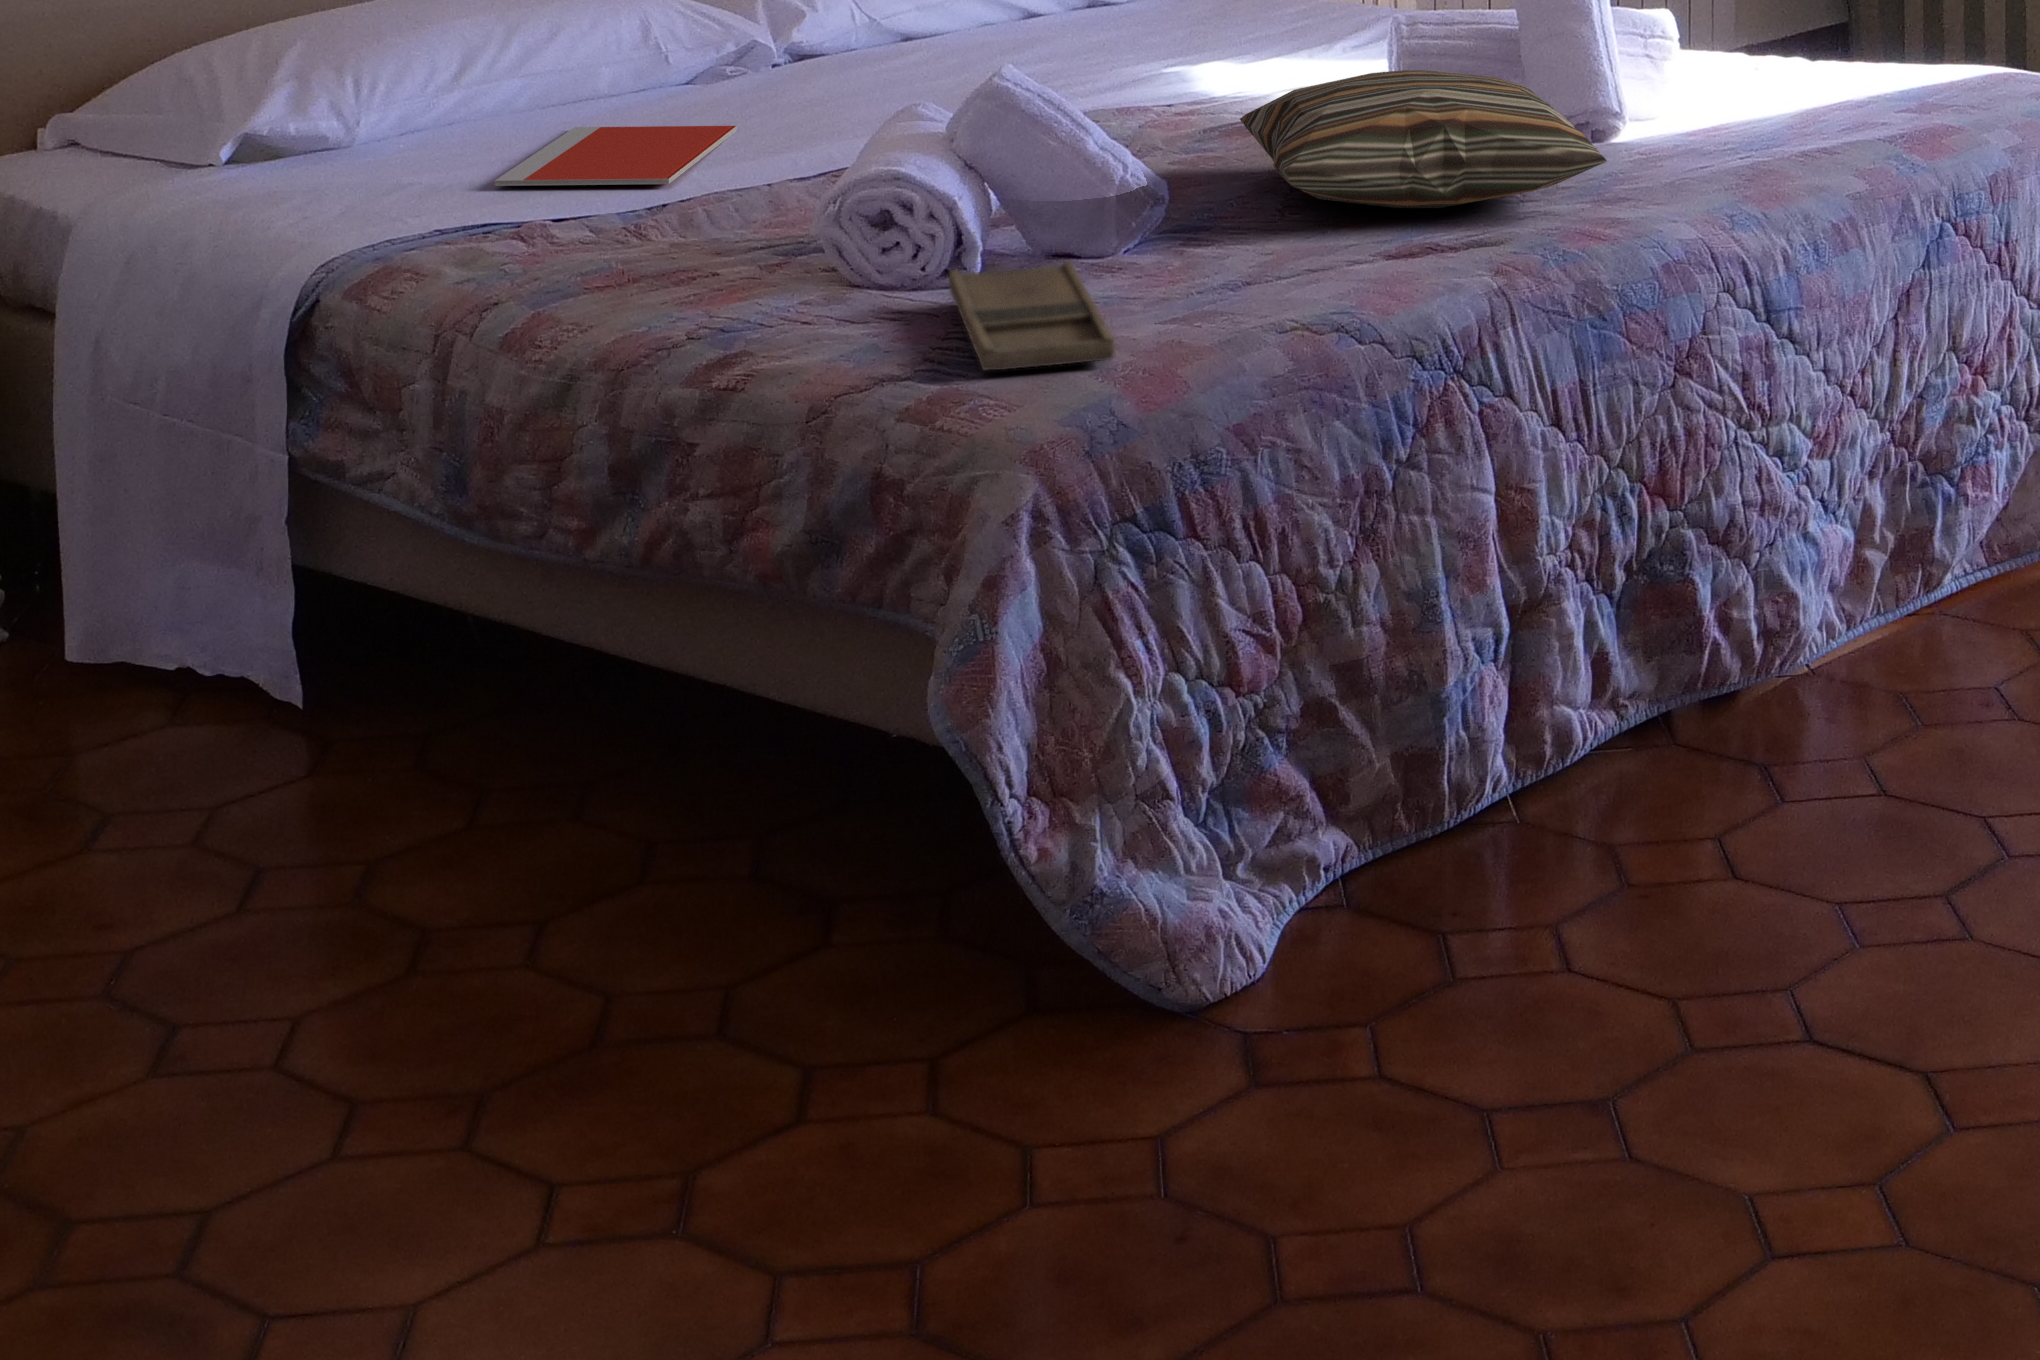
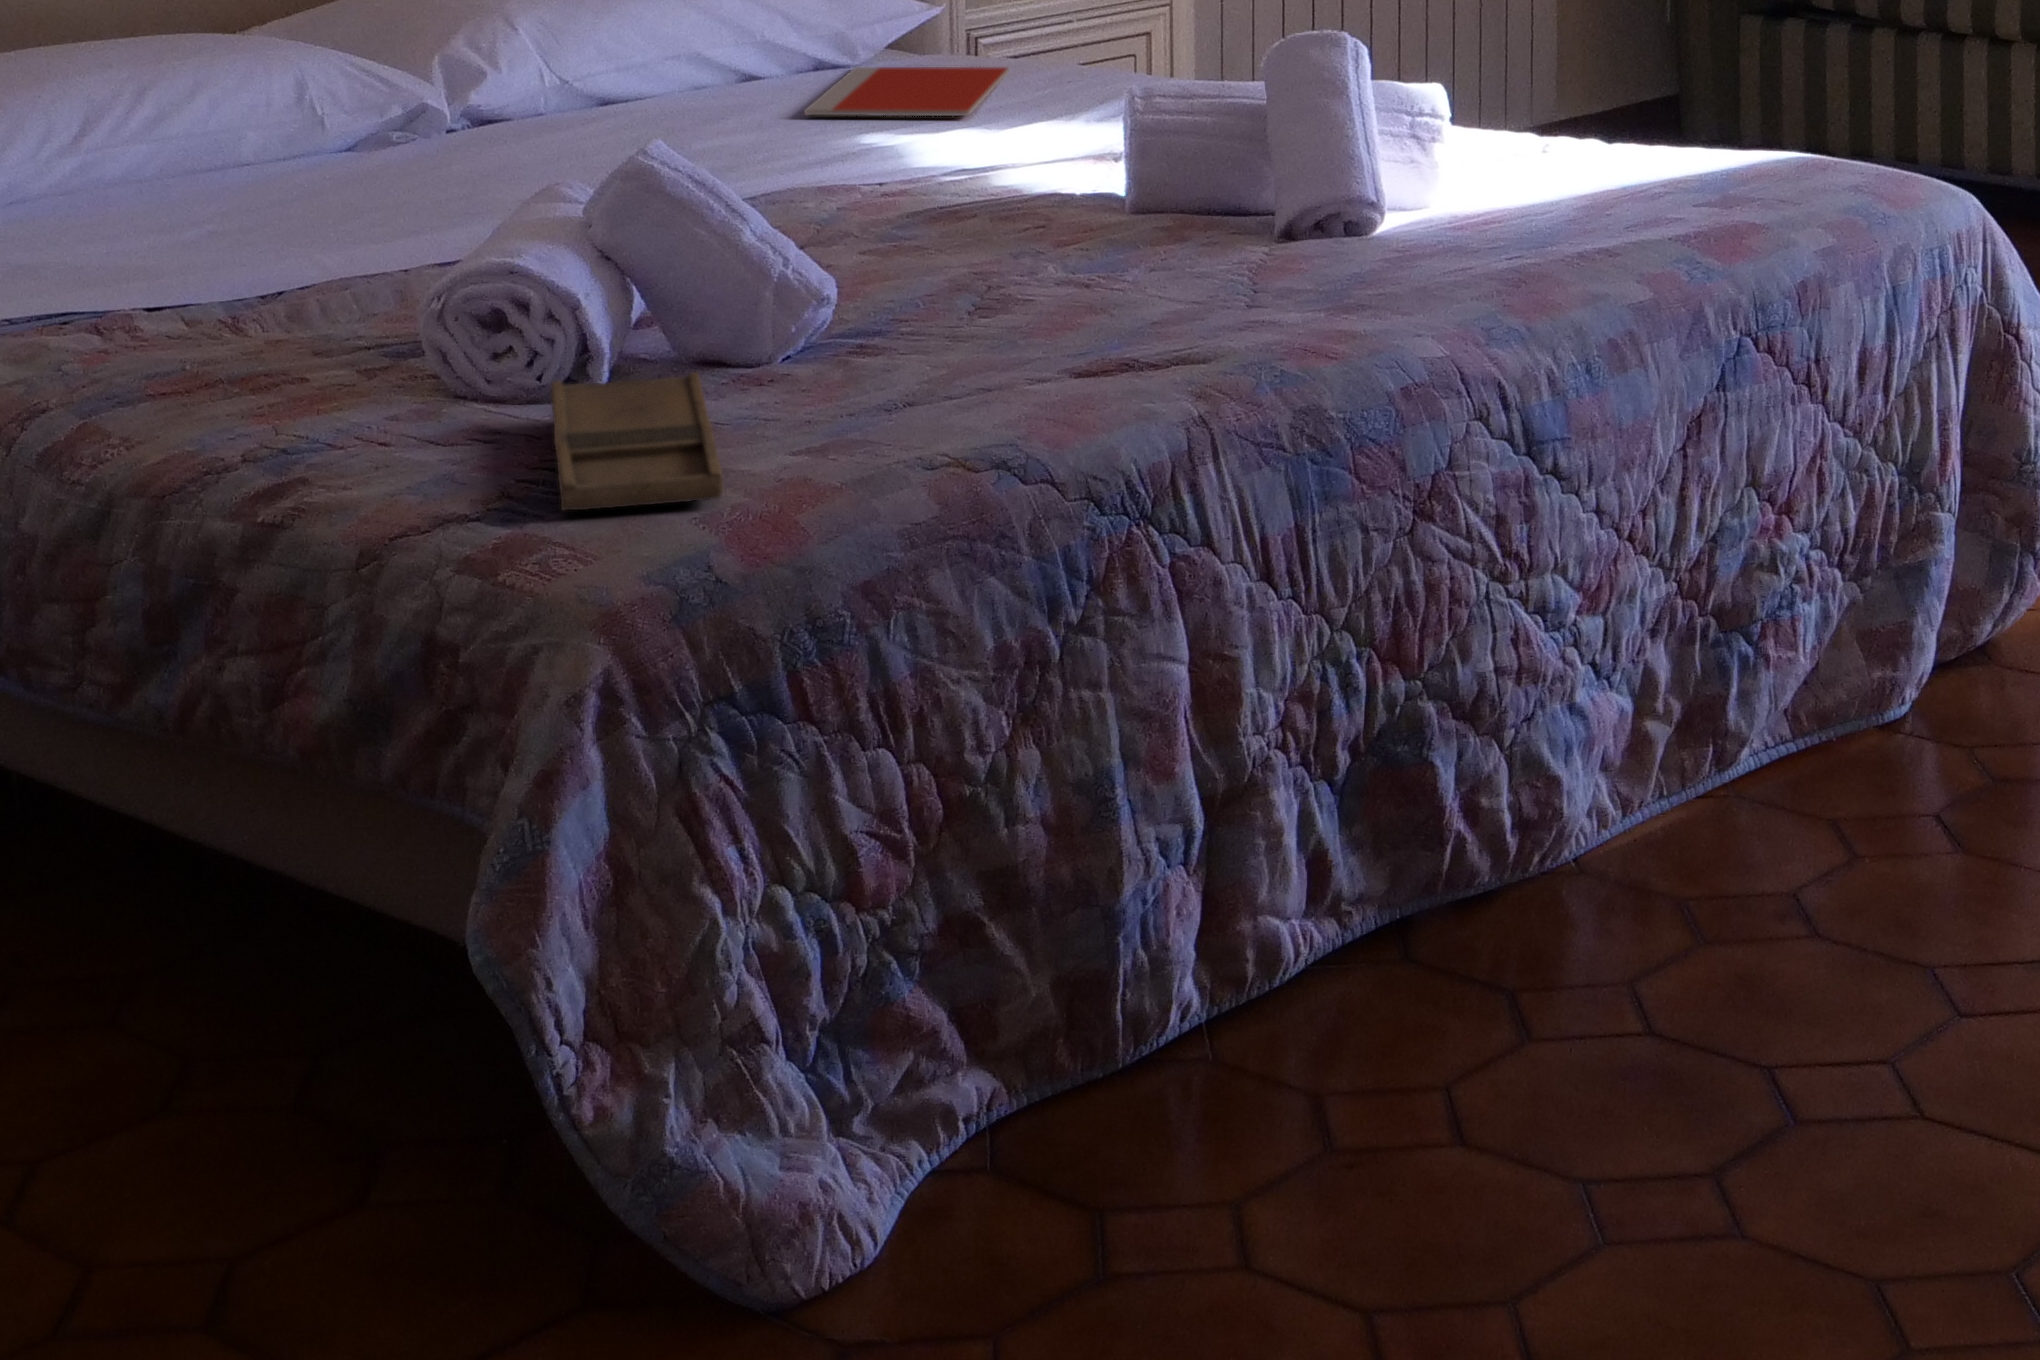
pillow: present [1240,70,1607,208] -> none [933,146,1345,309]
notebook: present [495,126,737,186] -> present [804,67,1009,116]

